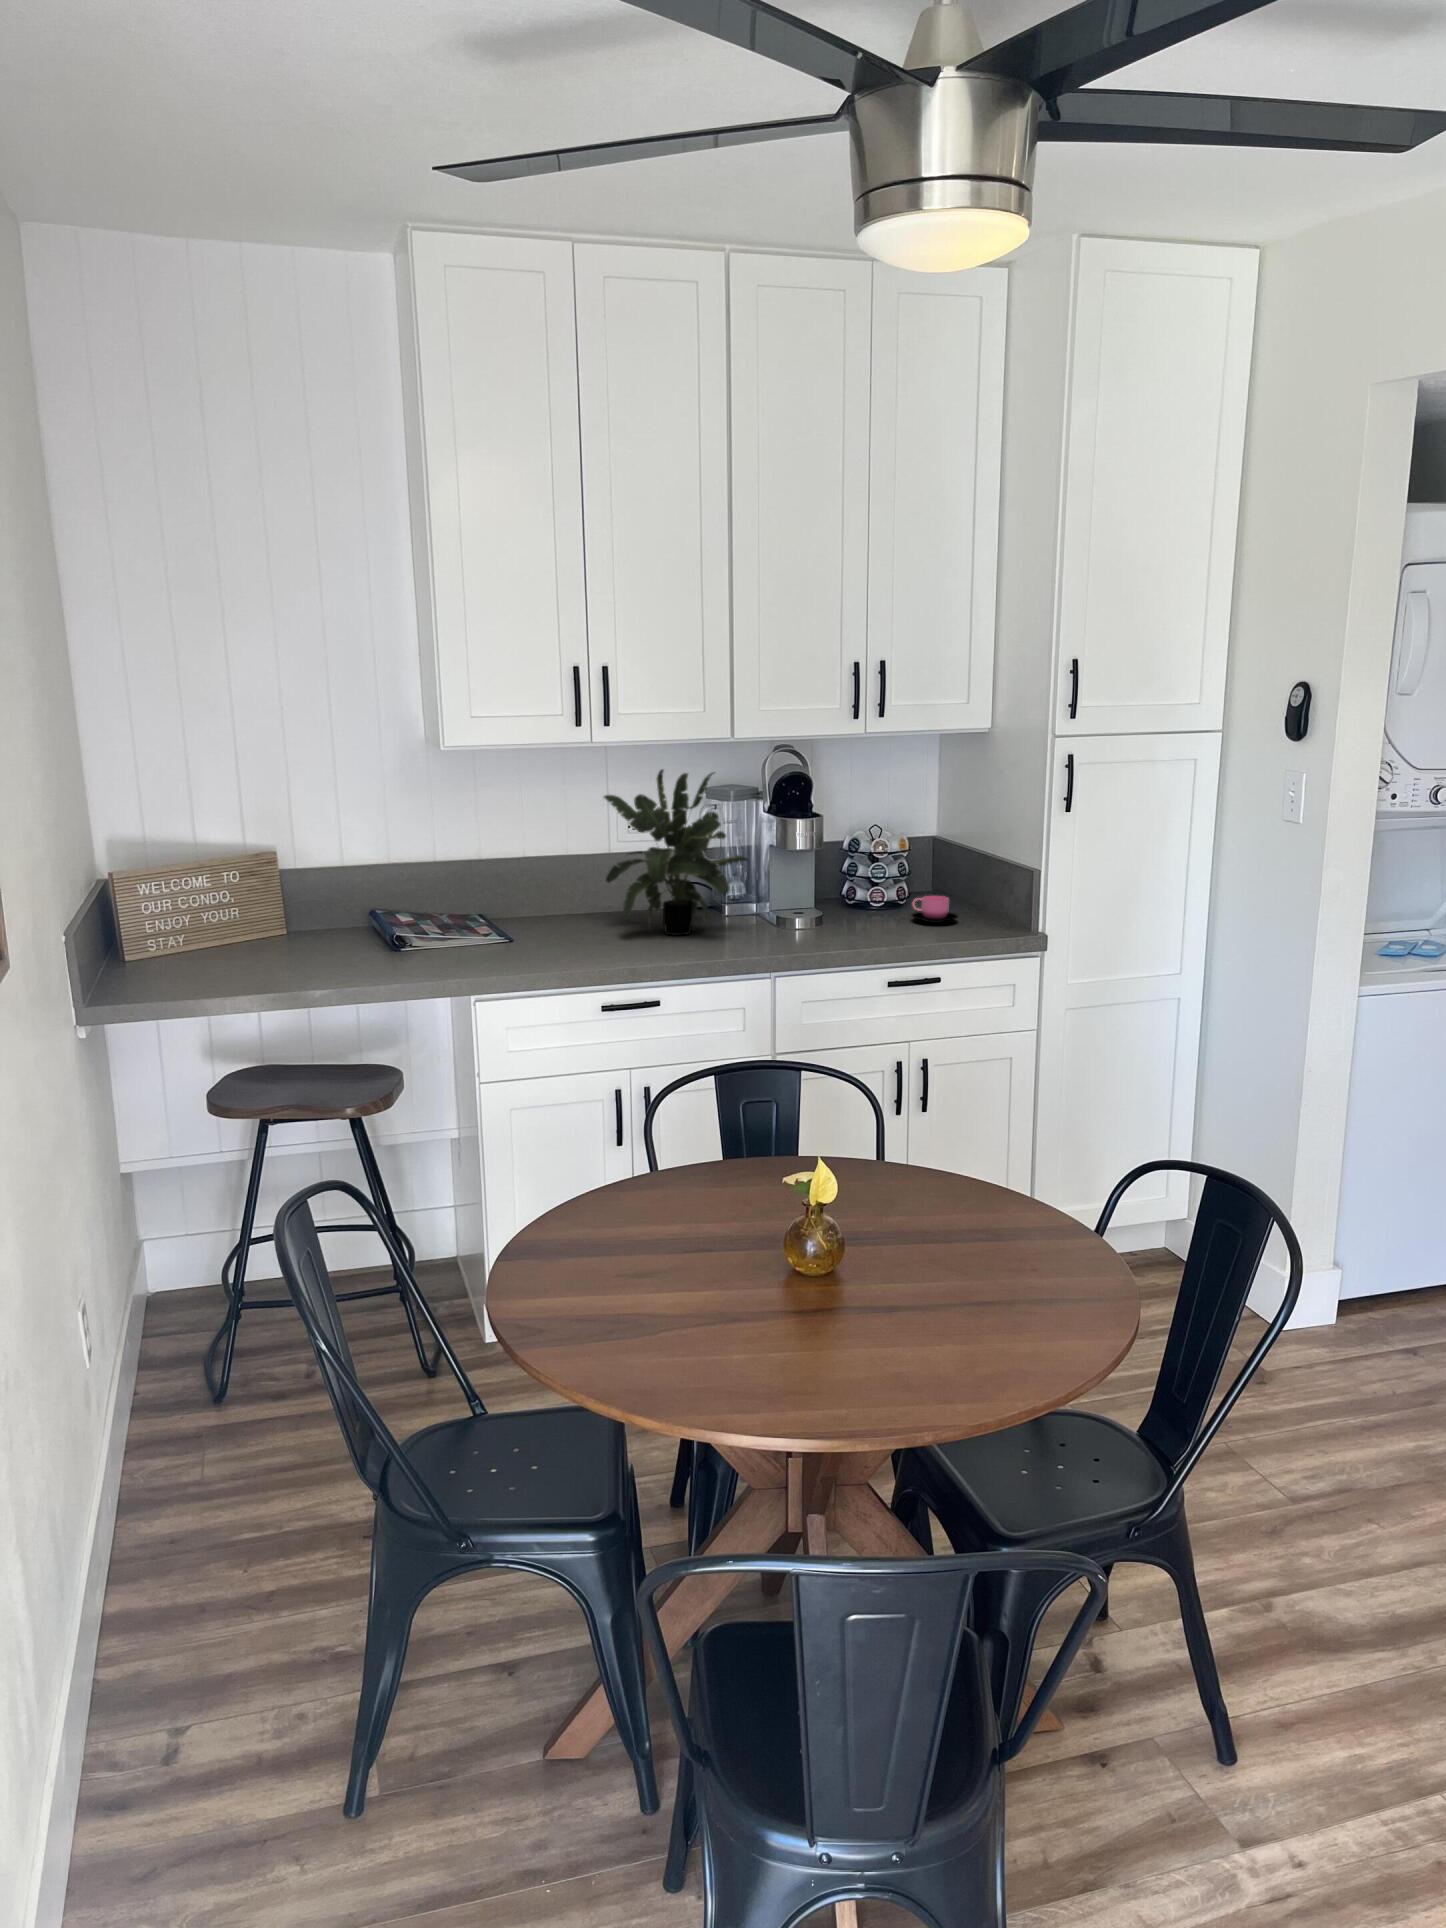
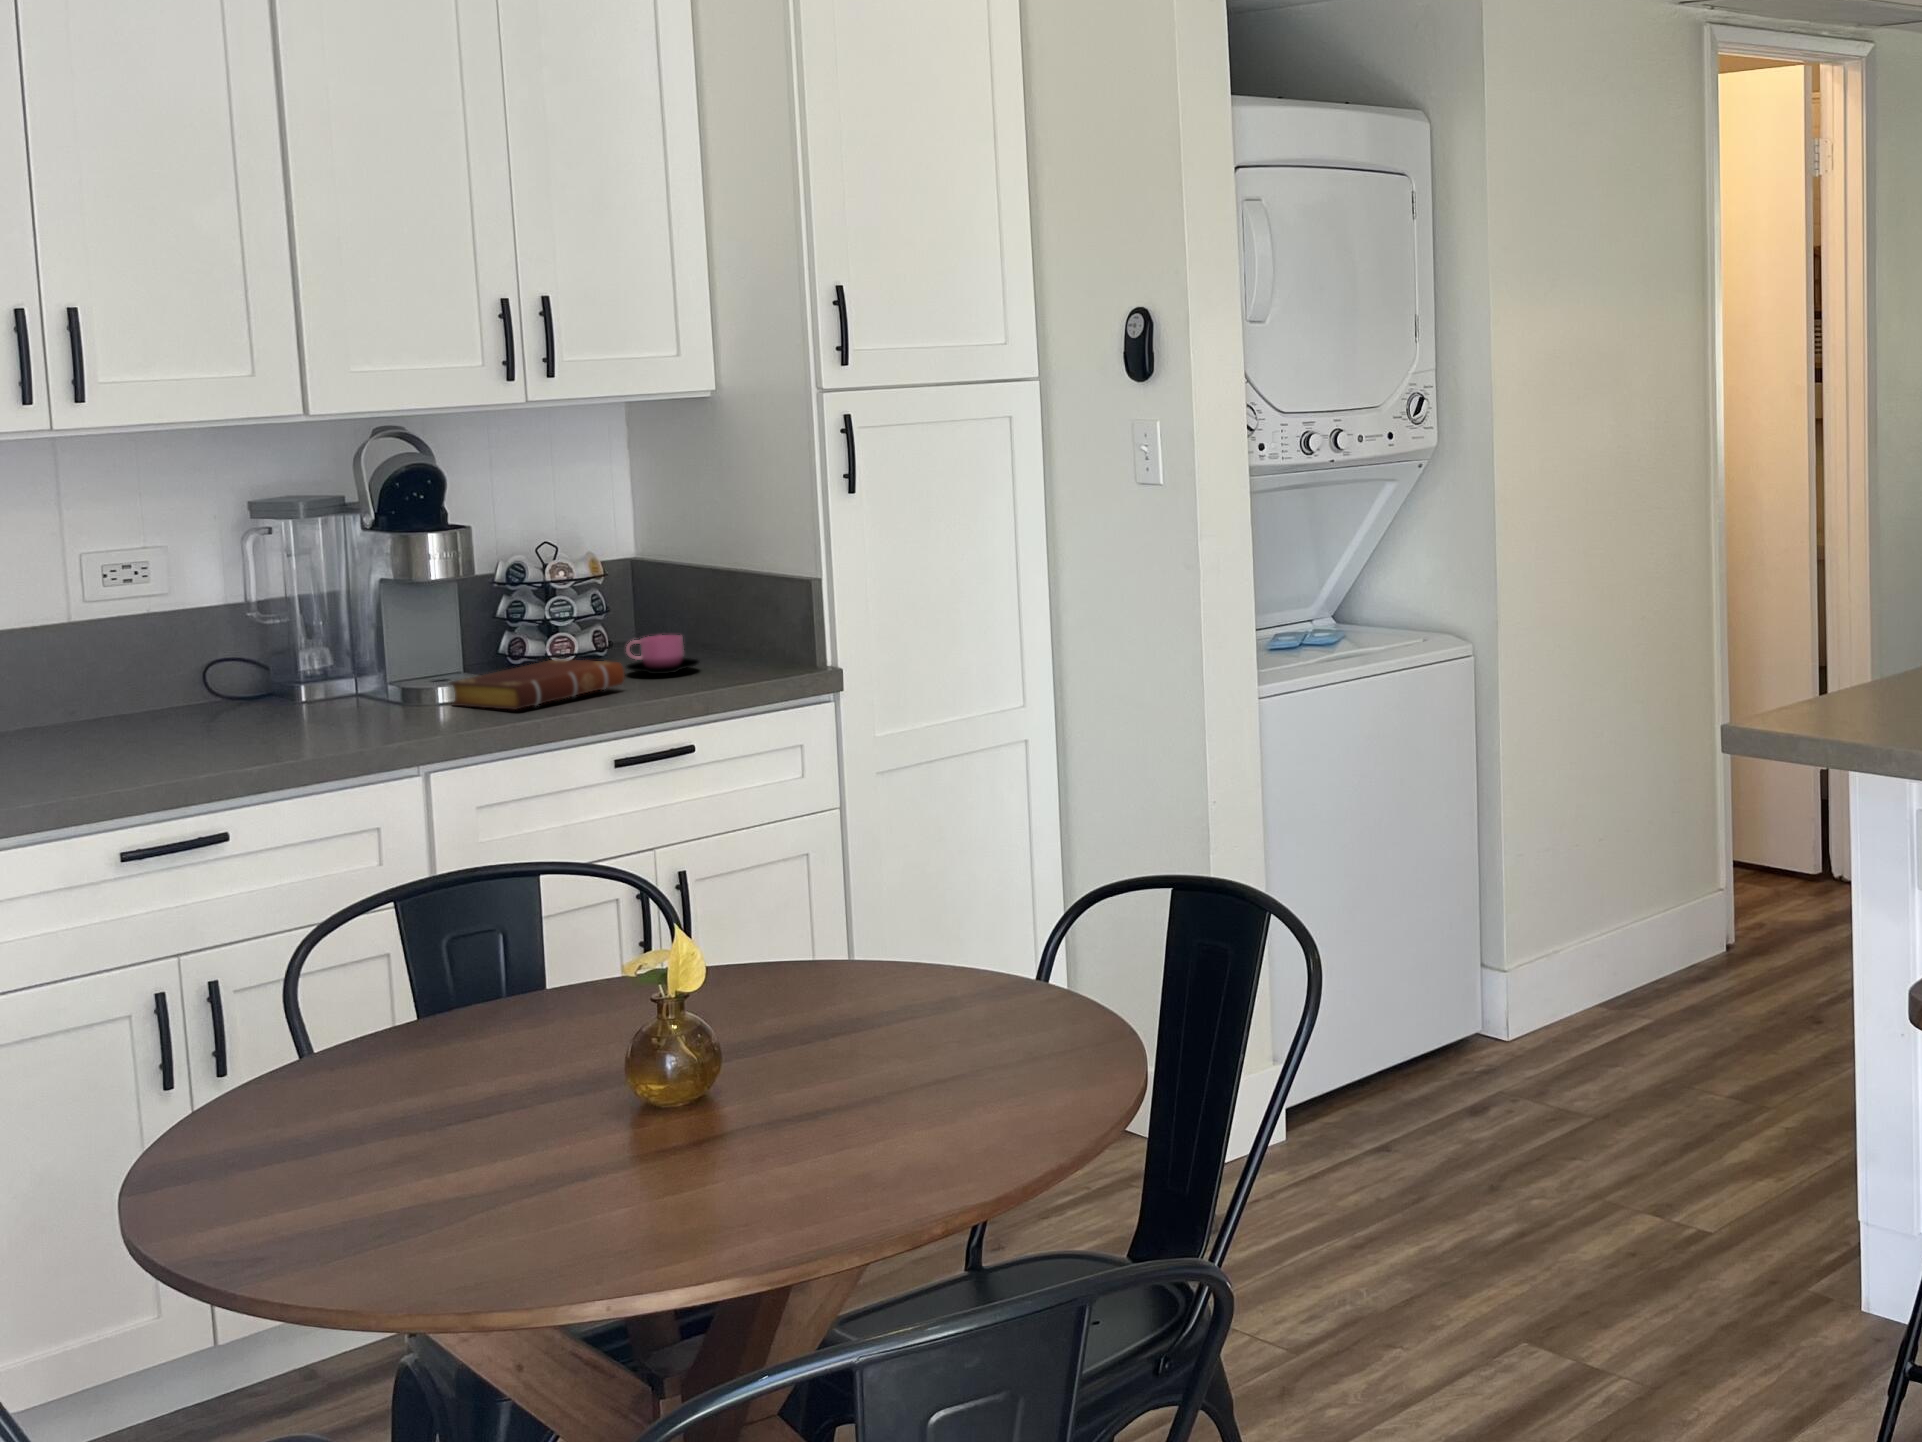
potted plant: present [604,769,748,936] -> none [67,463,358,734]
book: none [800,906,905,940] -> present [450,659,625,709]

